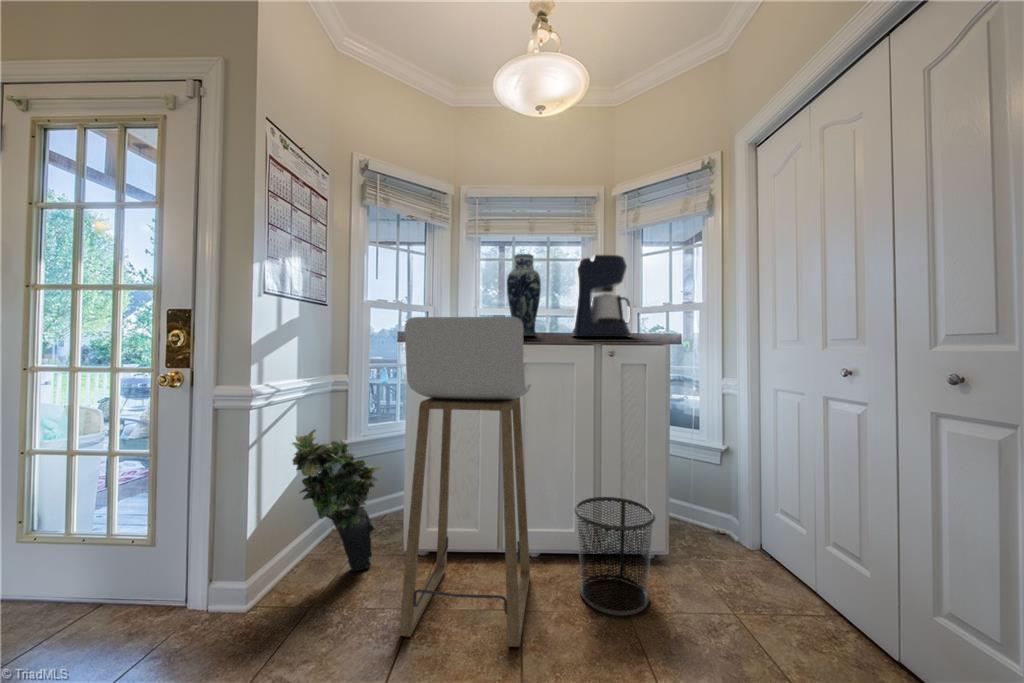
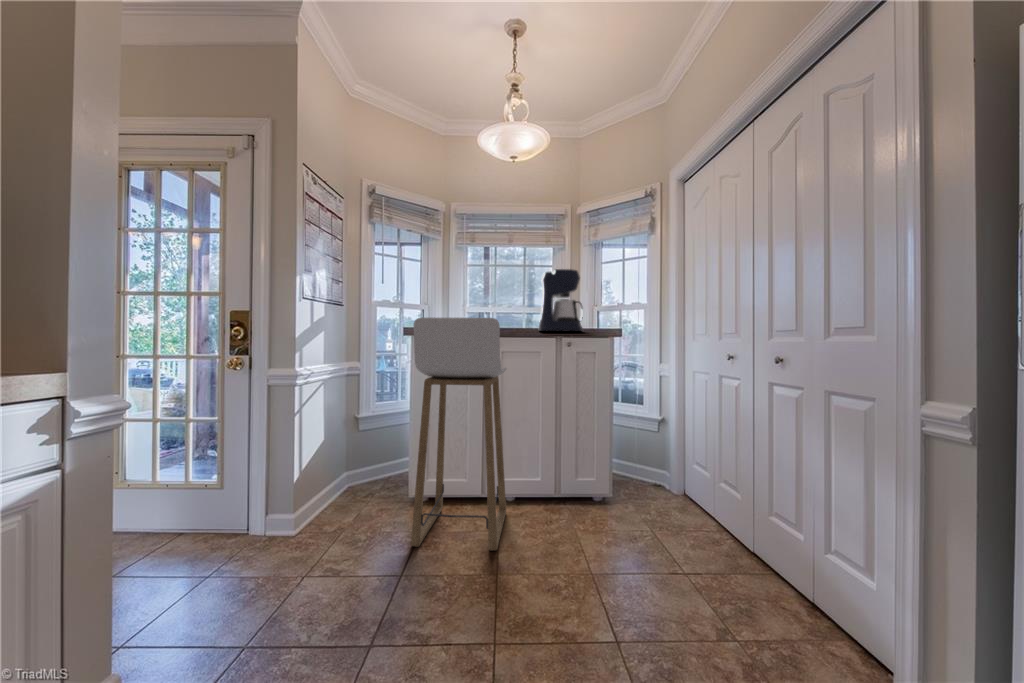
vase: present [507,254,541,336] -> none [489,268,515,331]
potted plant: present [292,430,383,571] -> none [324,403,393,511]
trash can: present [574,497,655,615] -> none [539,452,598,533]

